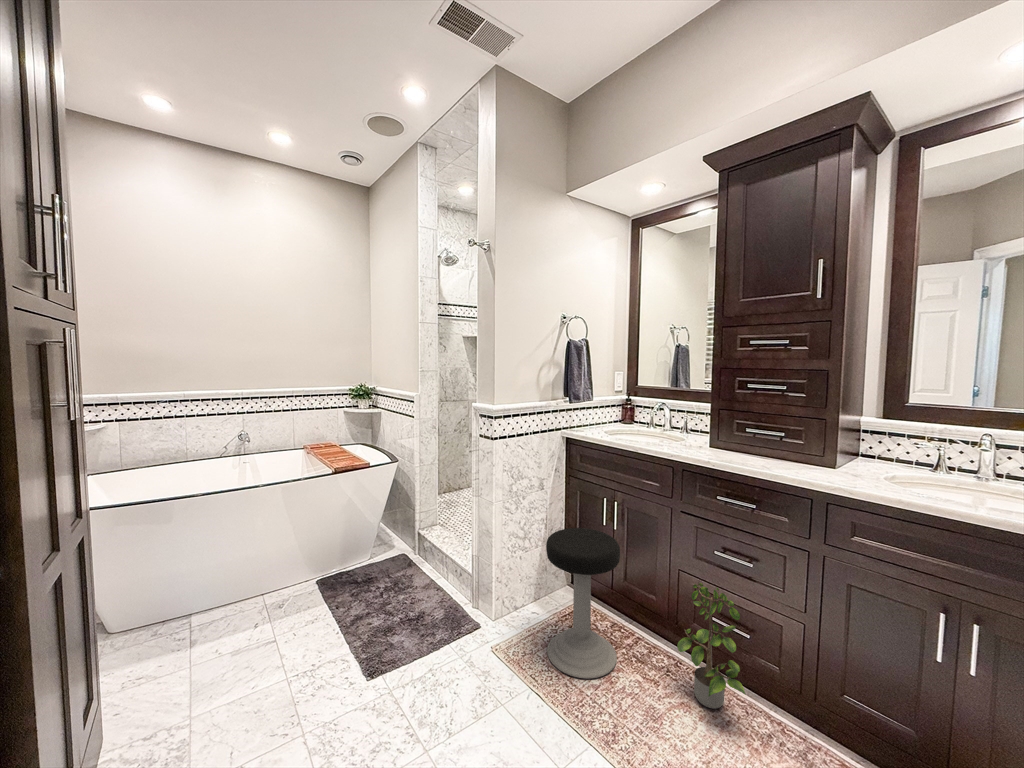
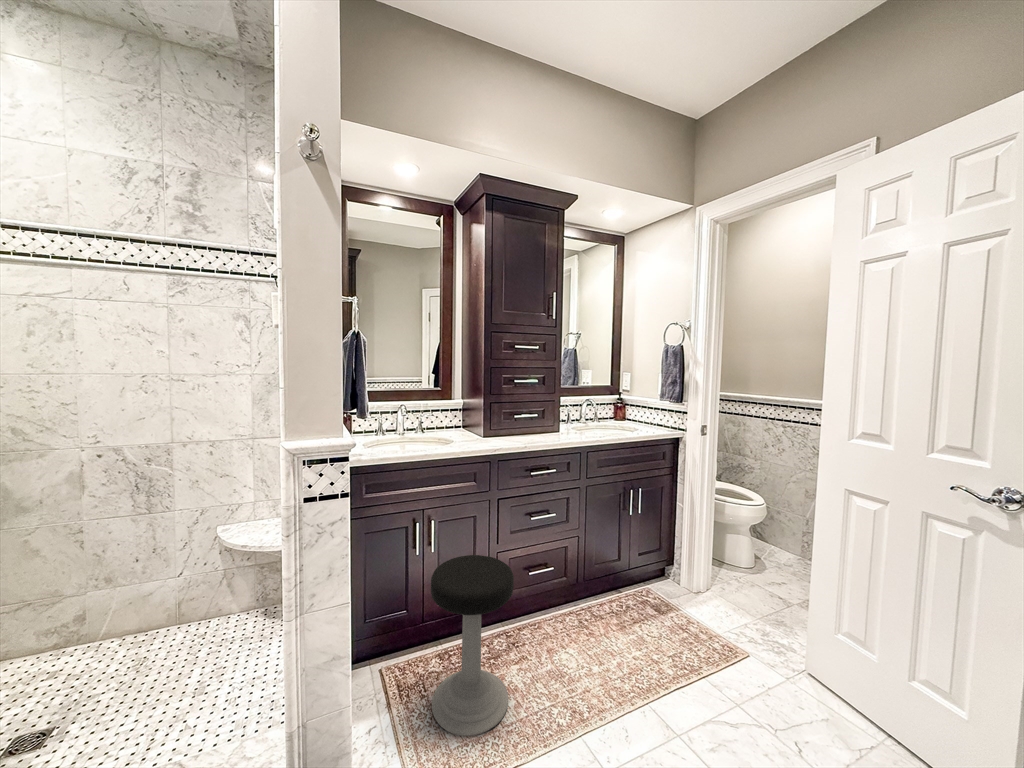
potted plant: present [677,579,745,709] -> none [528,543,585,642]

